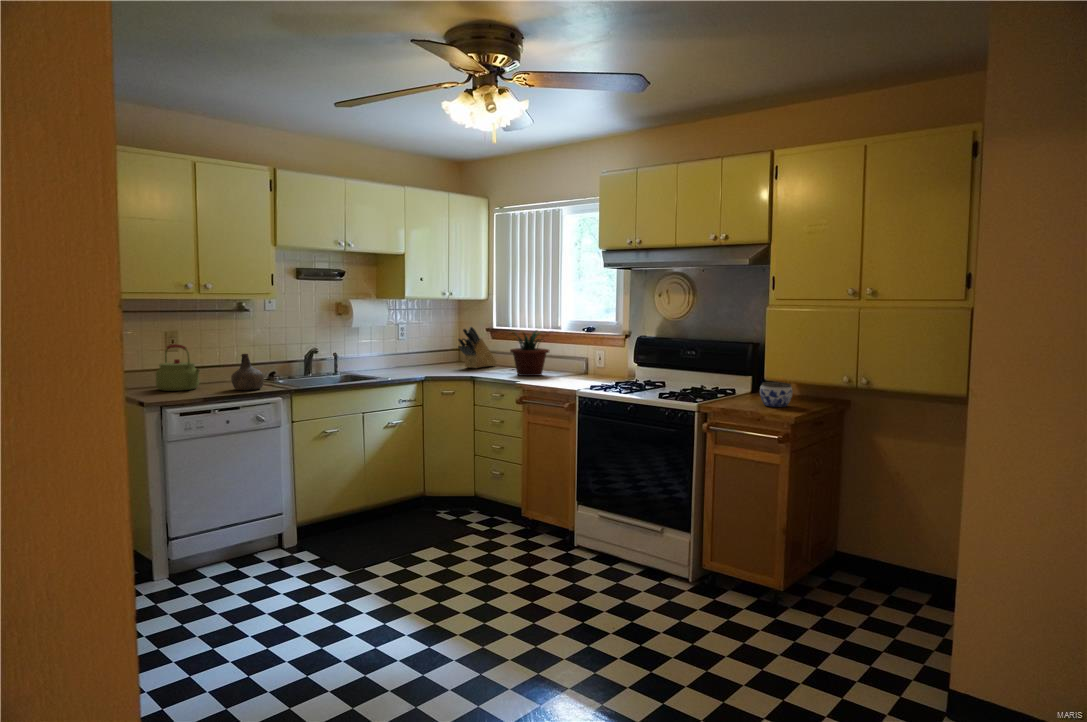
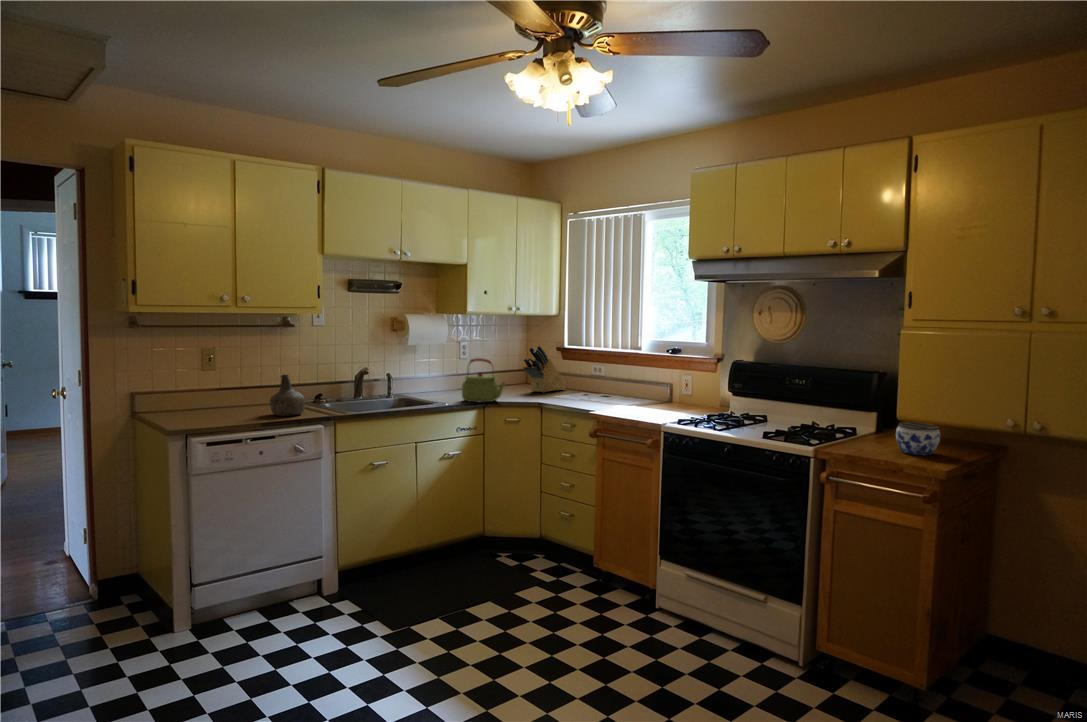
potted plant: present [510,330,550,376] -> none [574,350,633,404]
kettle: present [156,344,199,391] -> present [462,358,505,402]

